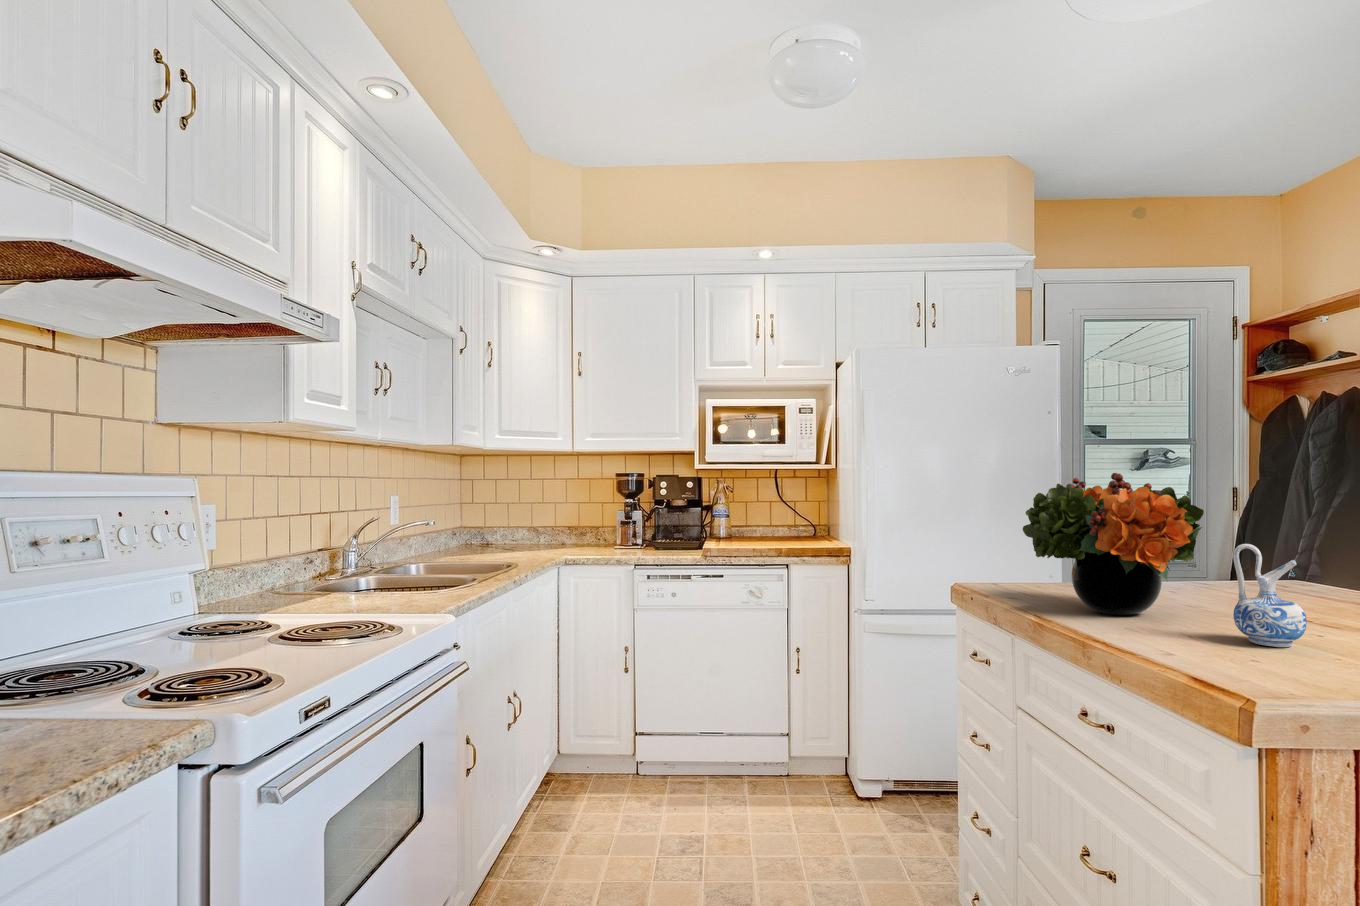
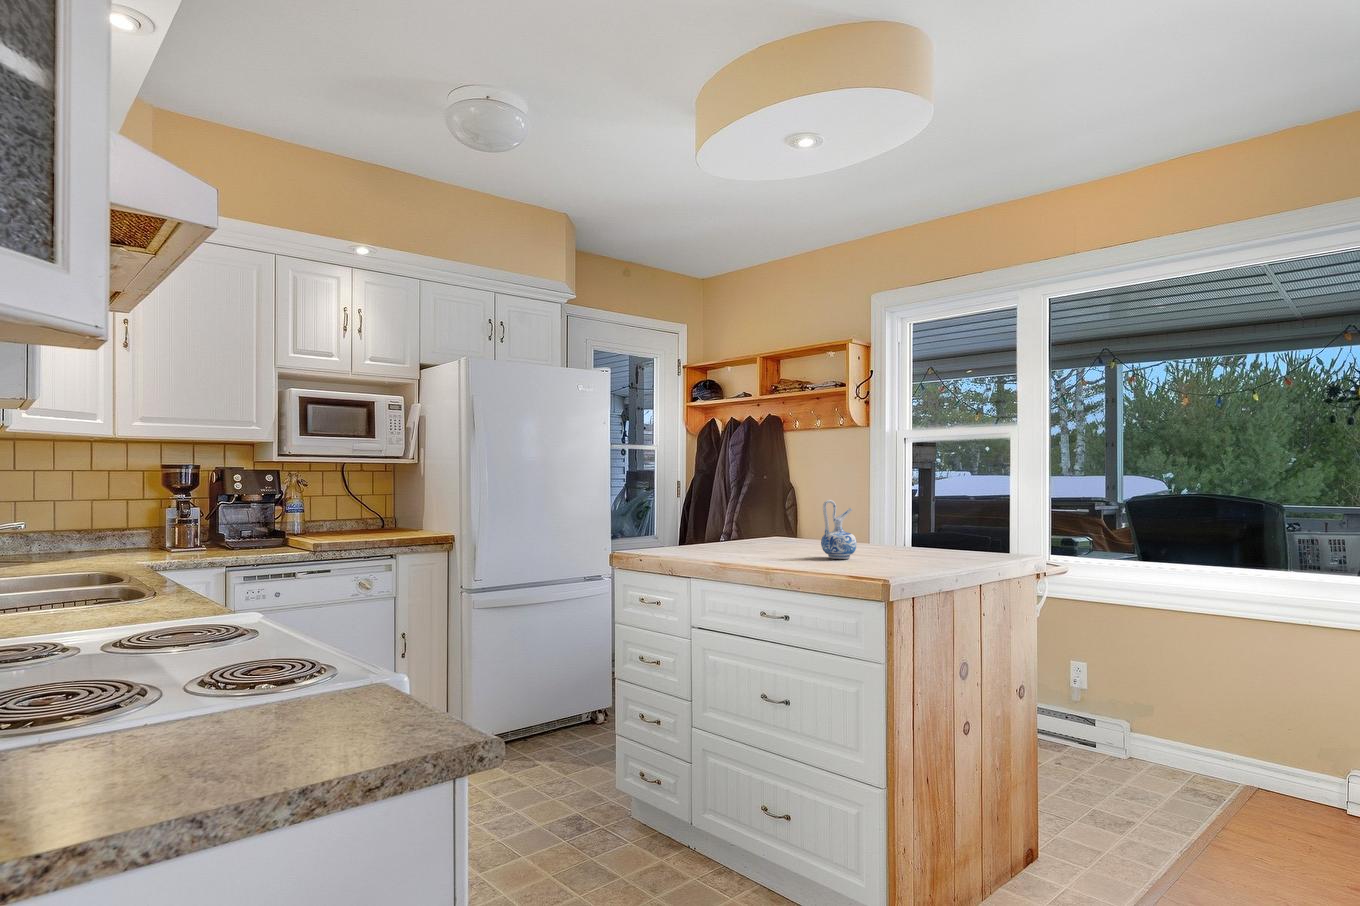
flower arrangement: present [1023,473,1204,615] -> none [679,460,789,555]

